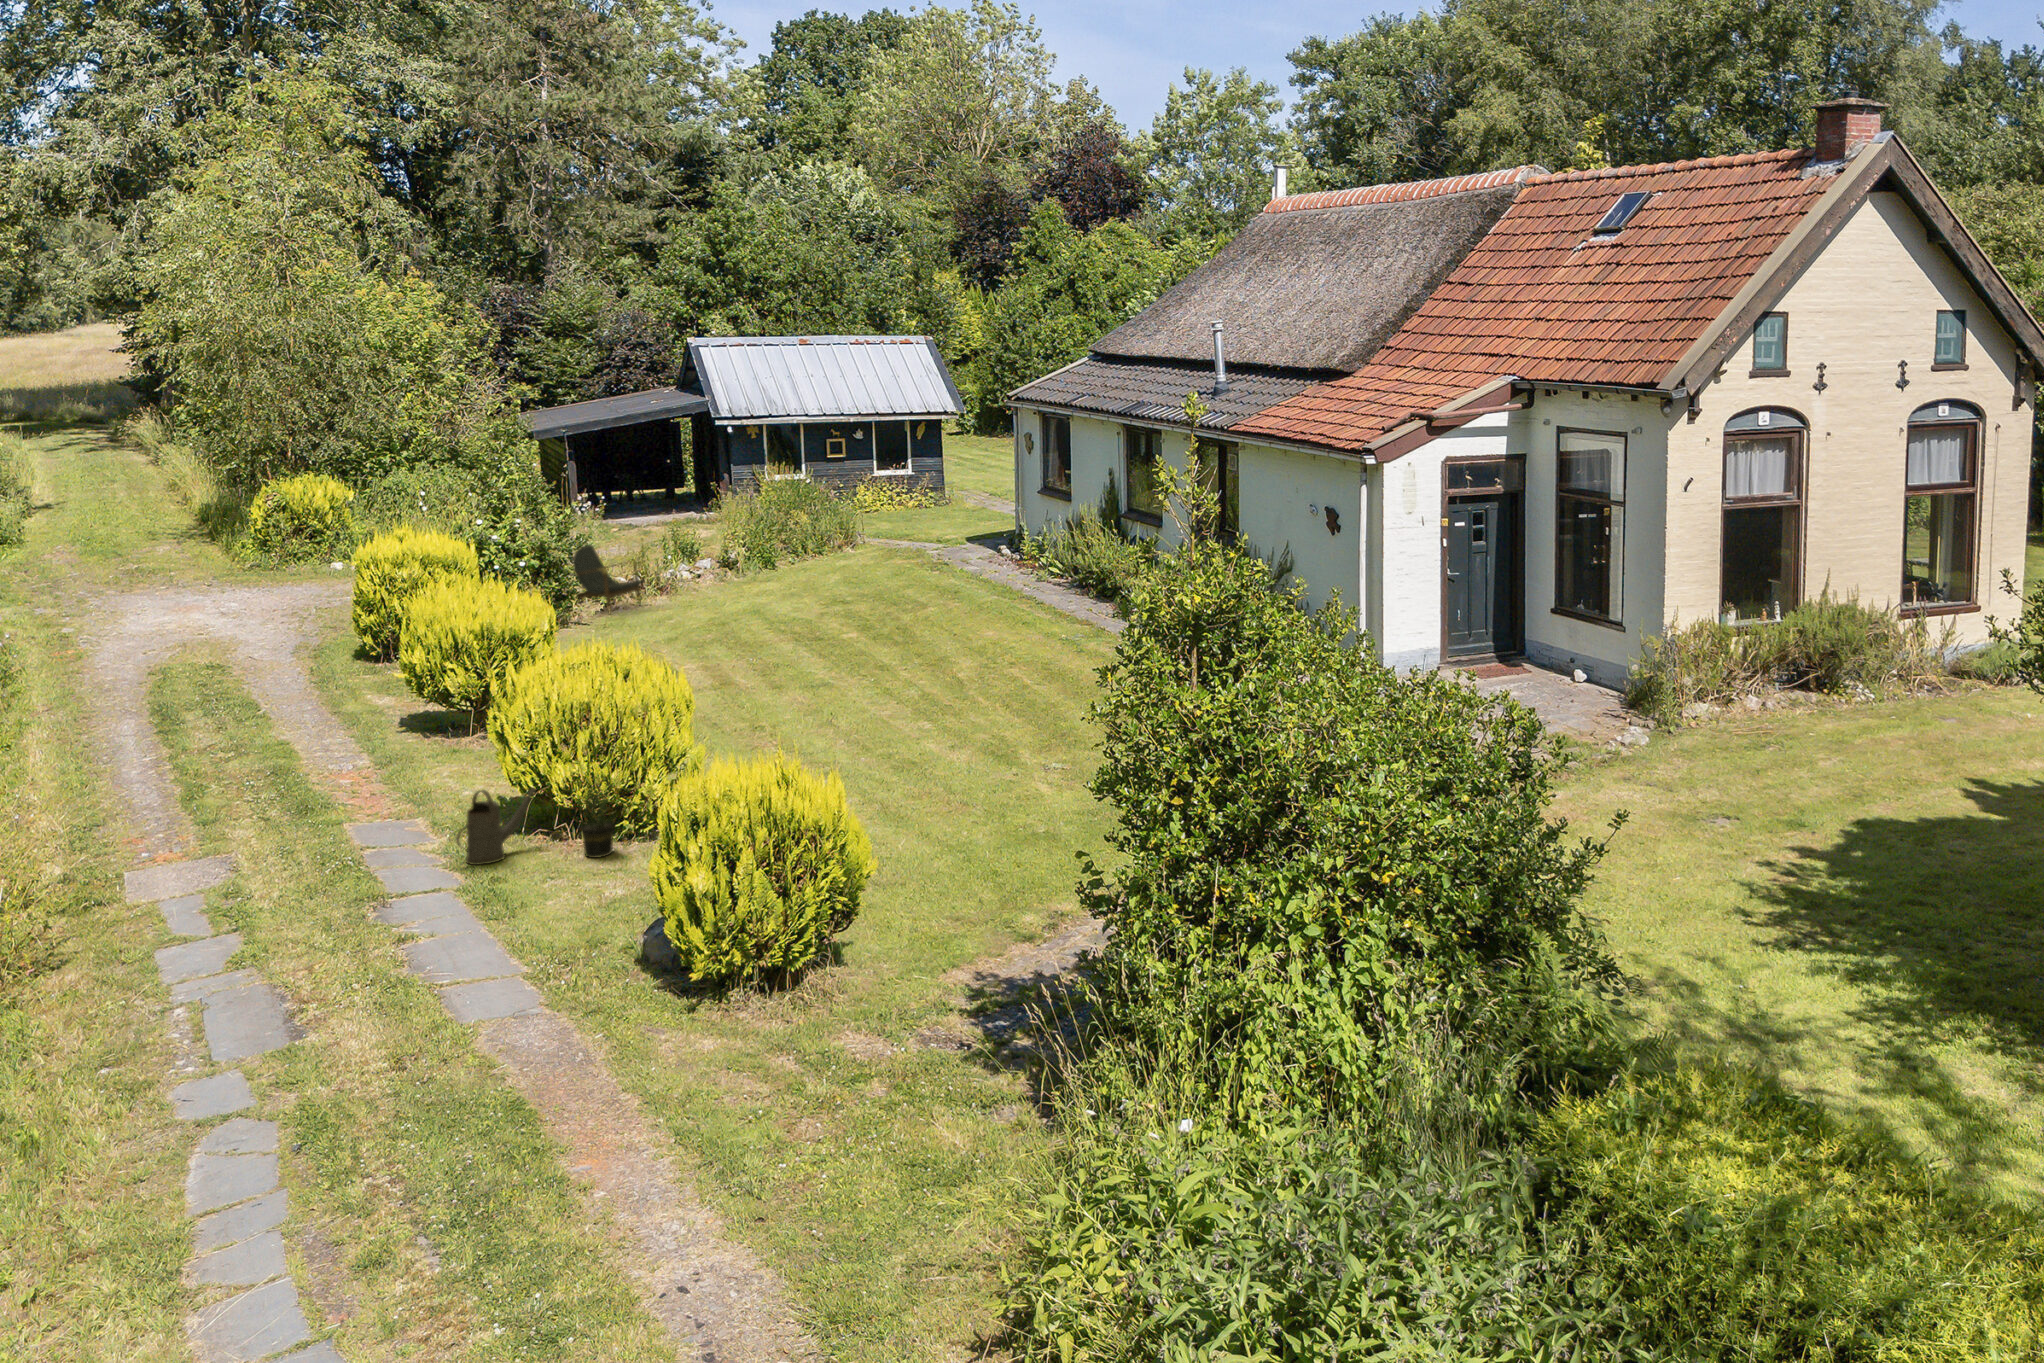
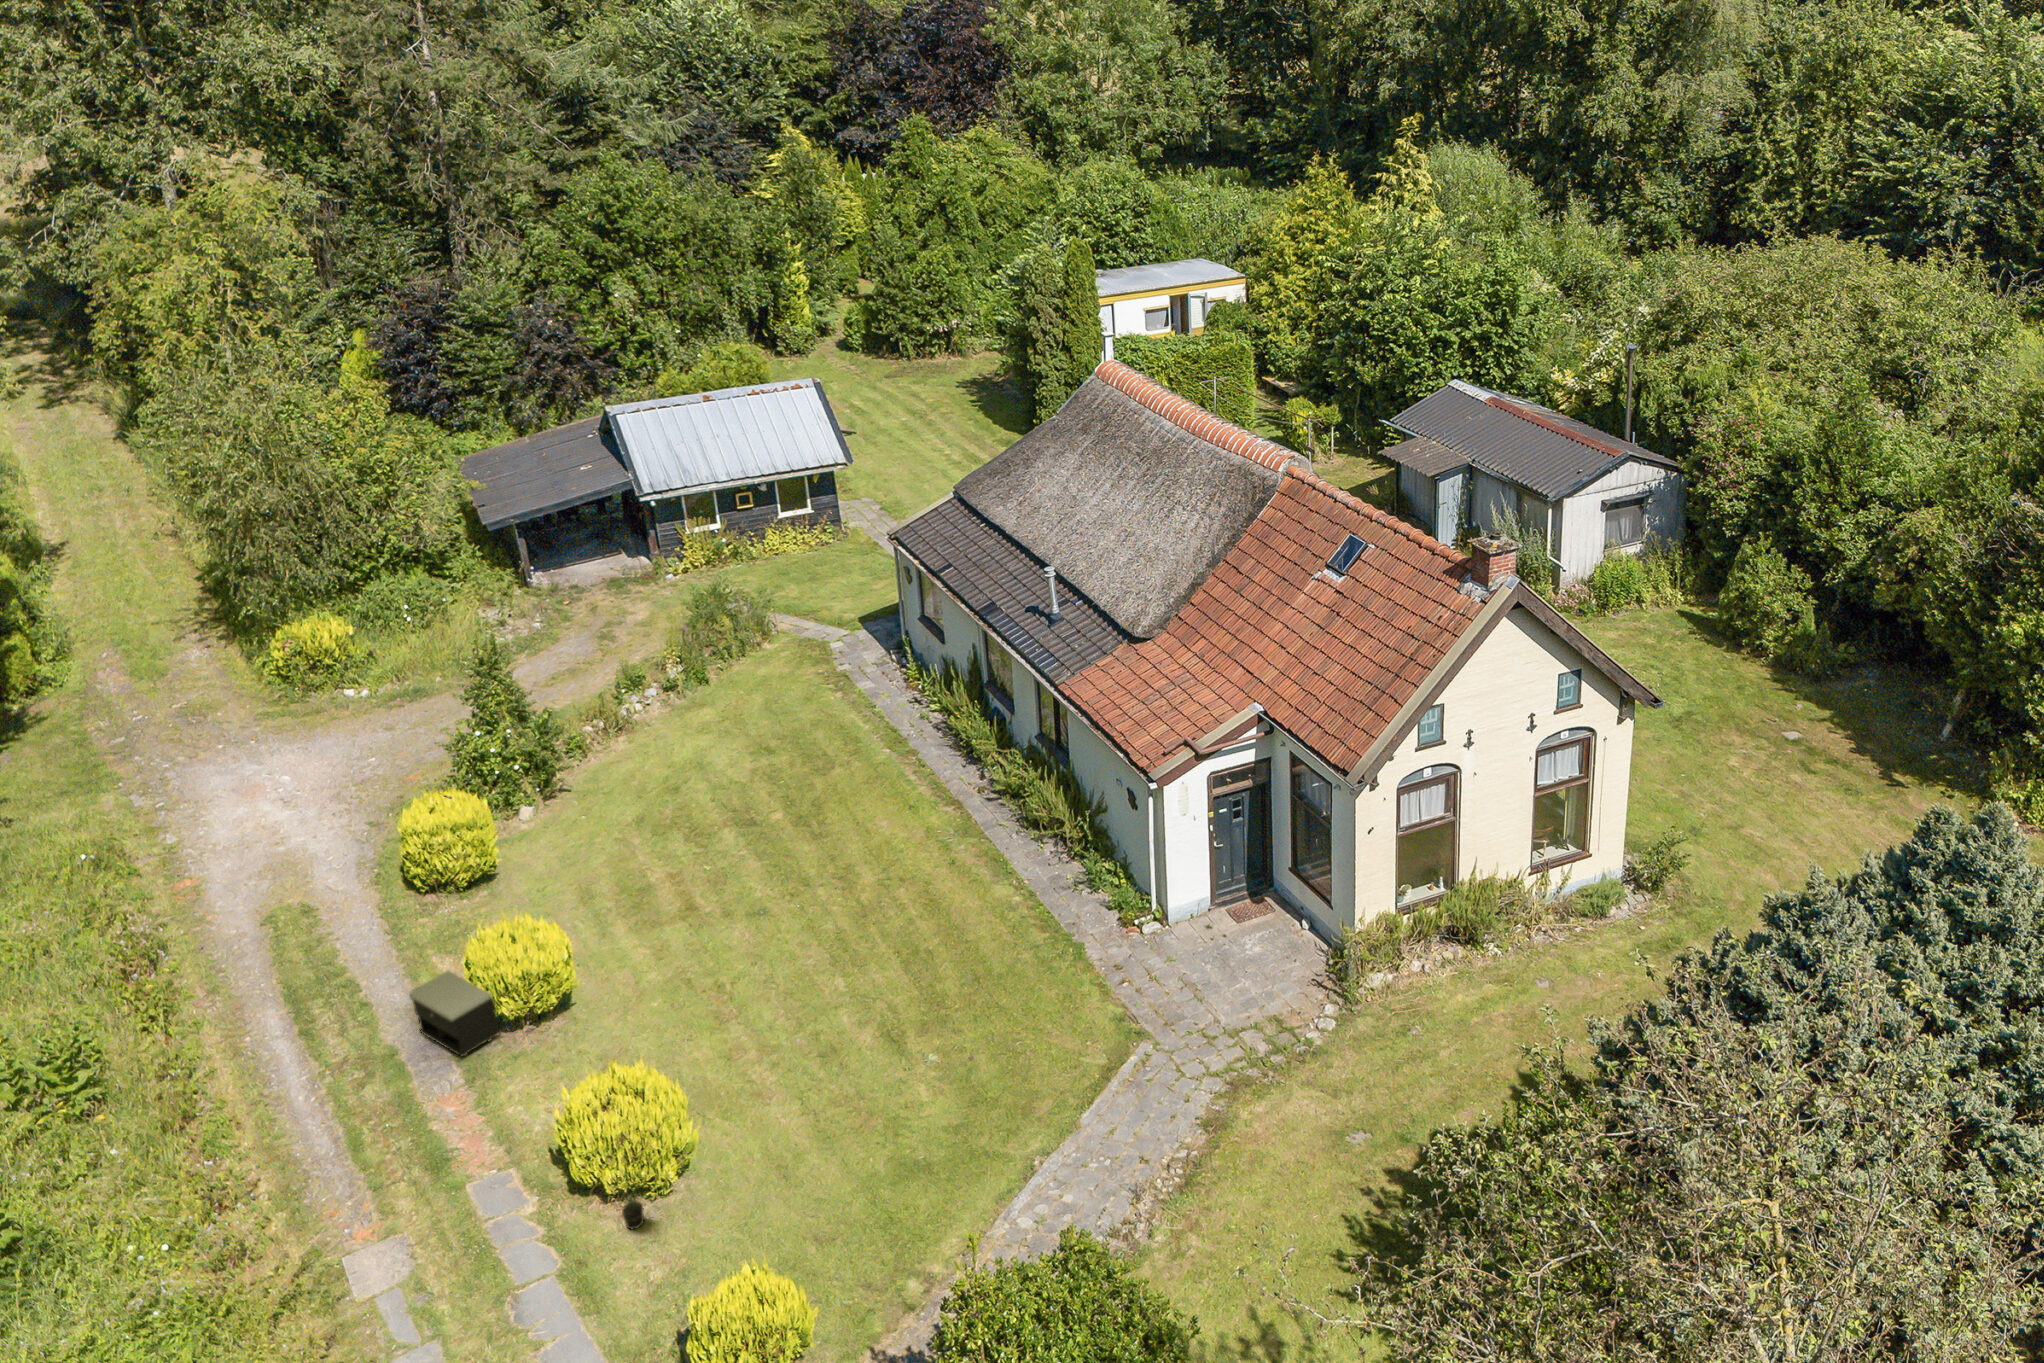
lounge chair: present [573,545,645,613] -> none [543,735,610,798]
storage bench: none [333,648,449,744] -> present [409,971,499,1056]
watering can: present [456,788,536,865] -> none [542,1180,588,1245]

